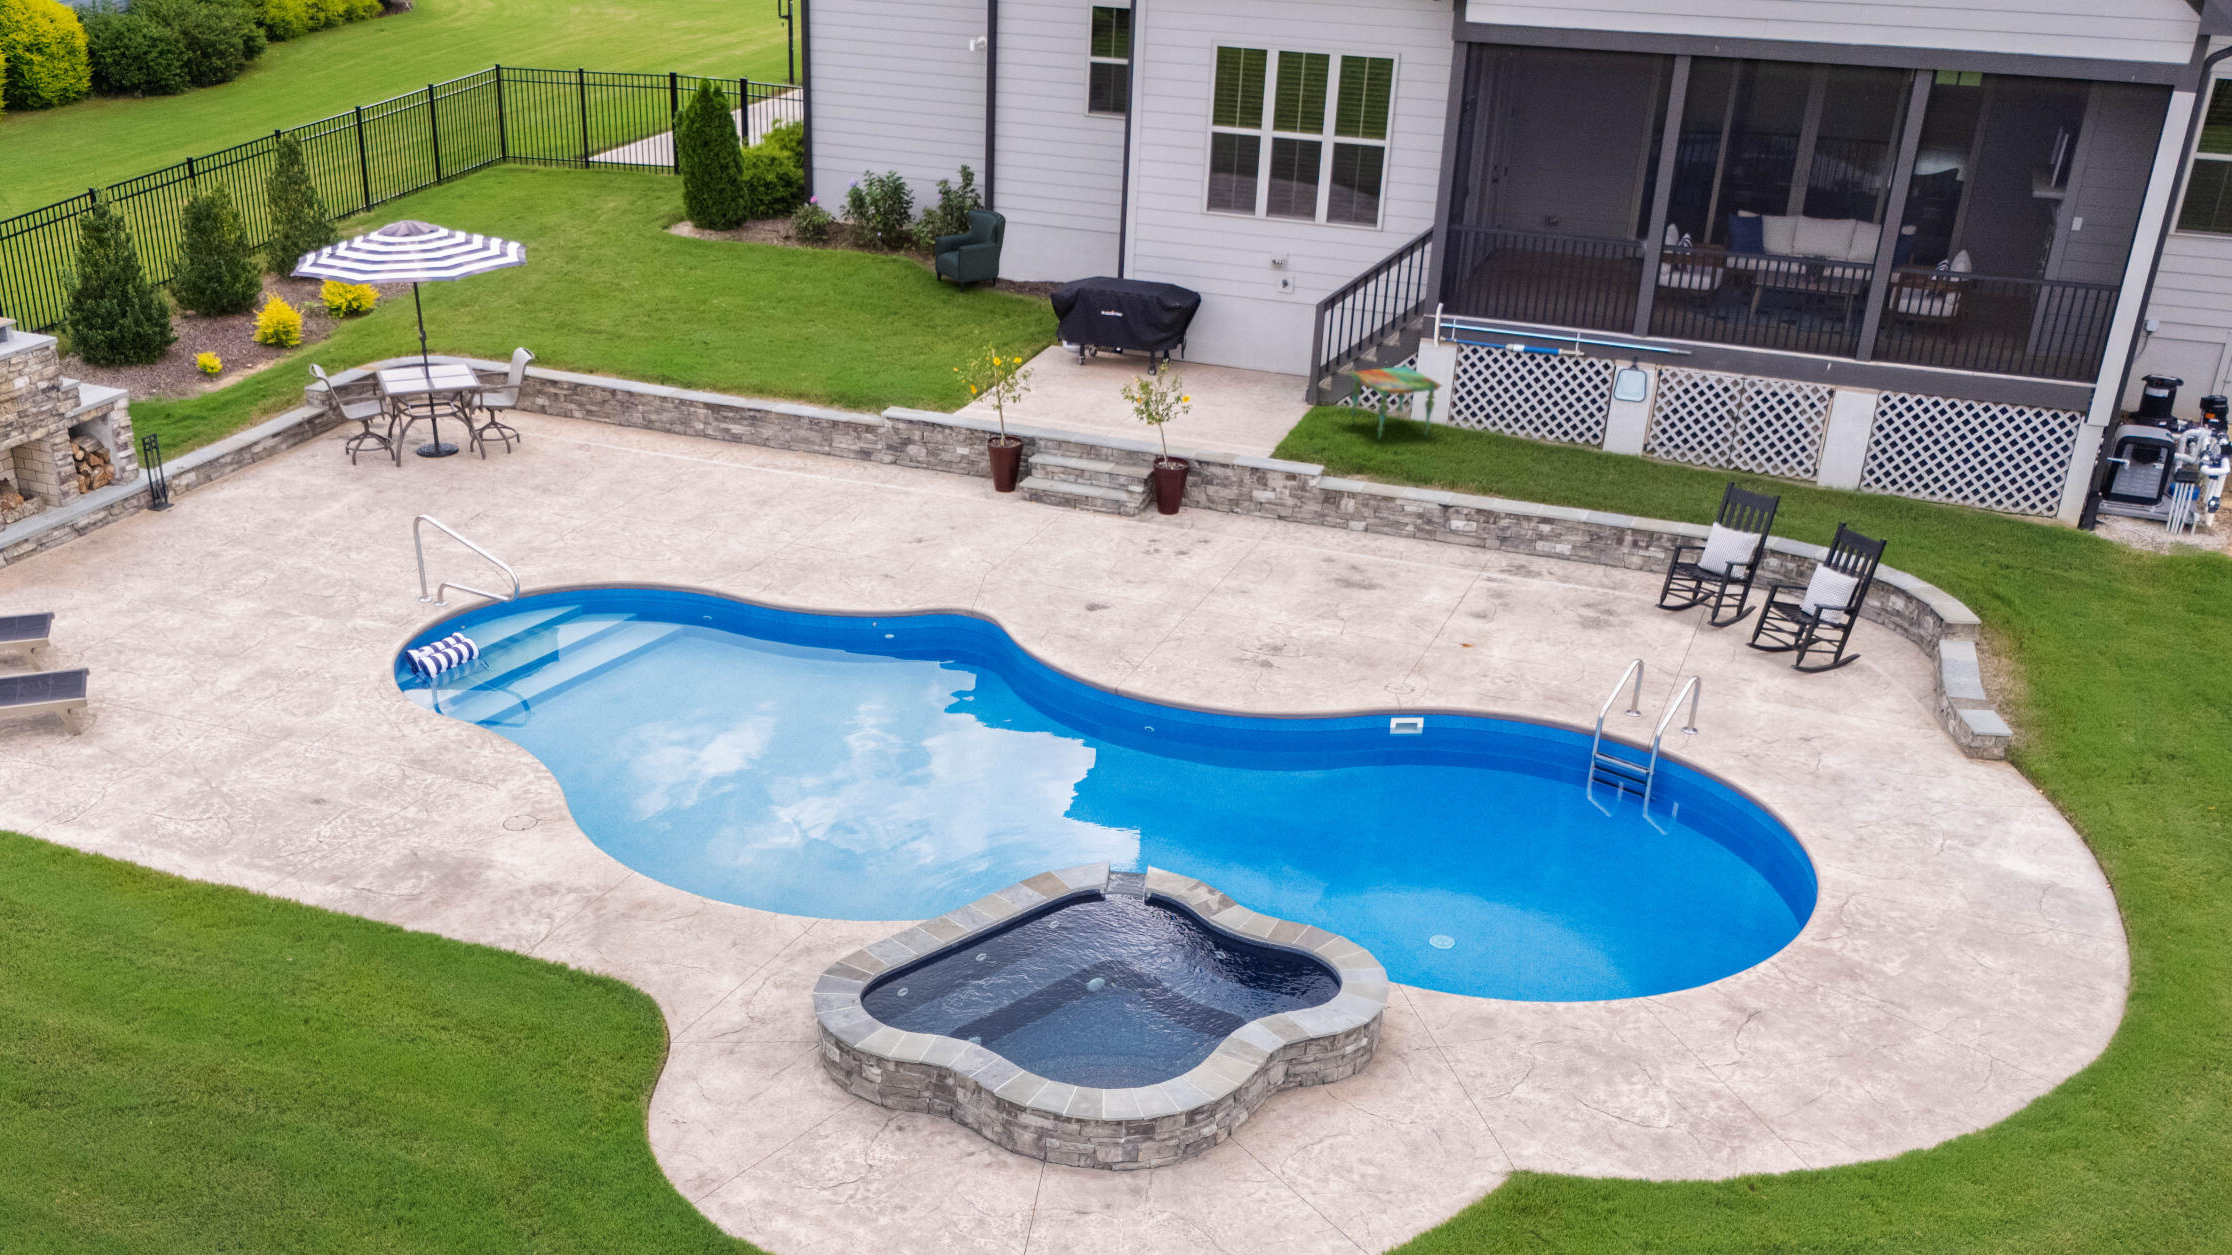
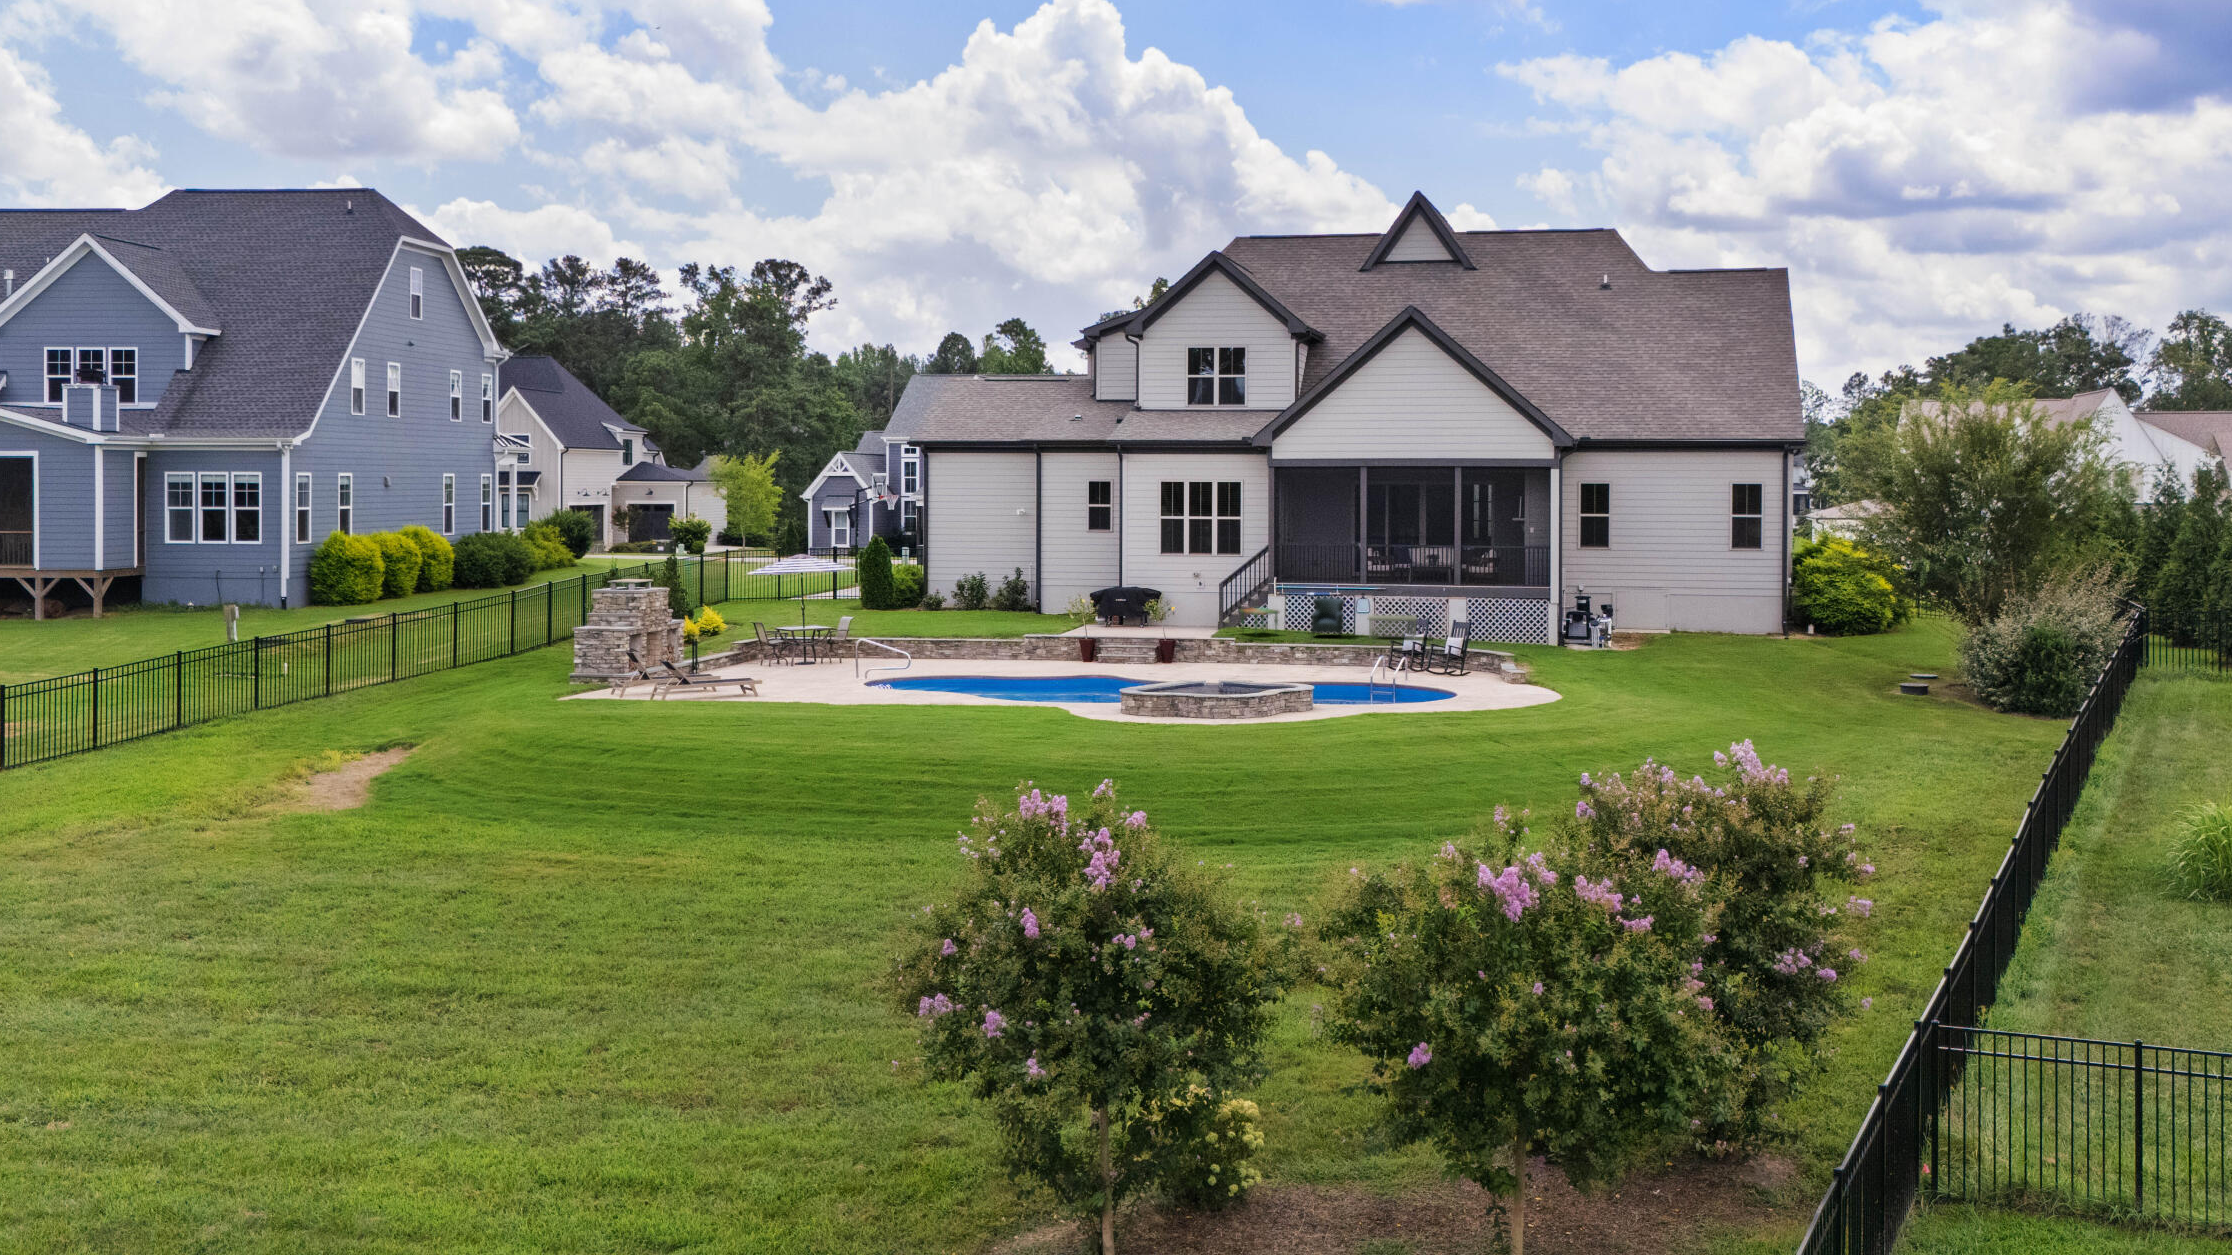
armchair: present [935,209,1006,292] -> present [1311,597,1345,636]
storage bench: none [1635,408,1757,484] -> present [1367,615,1417,638]

